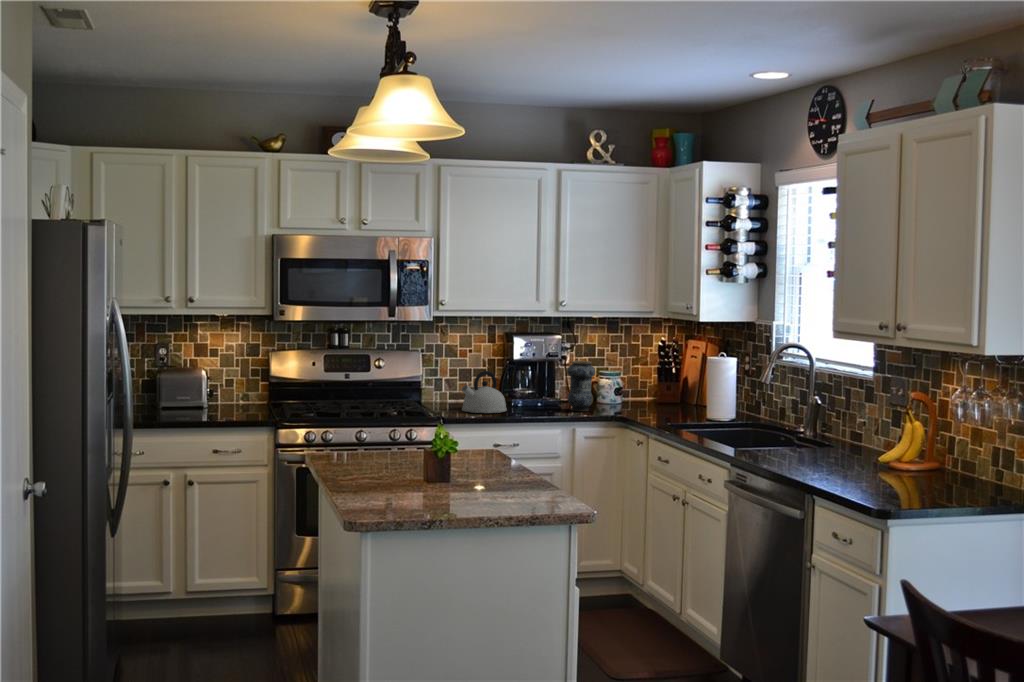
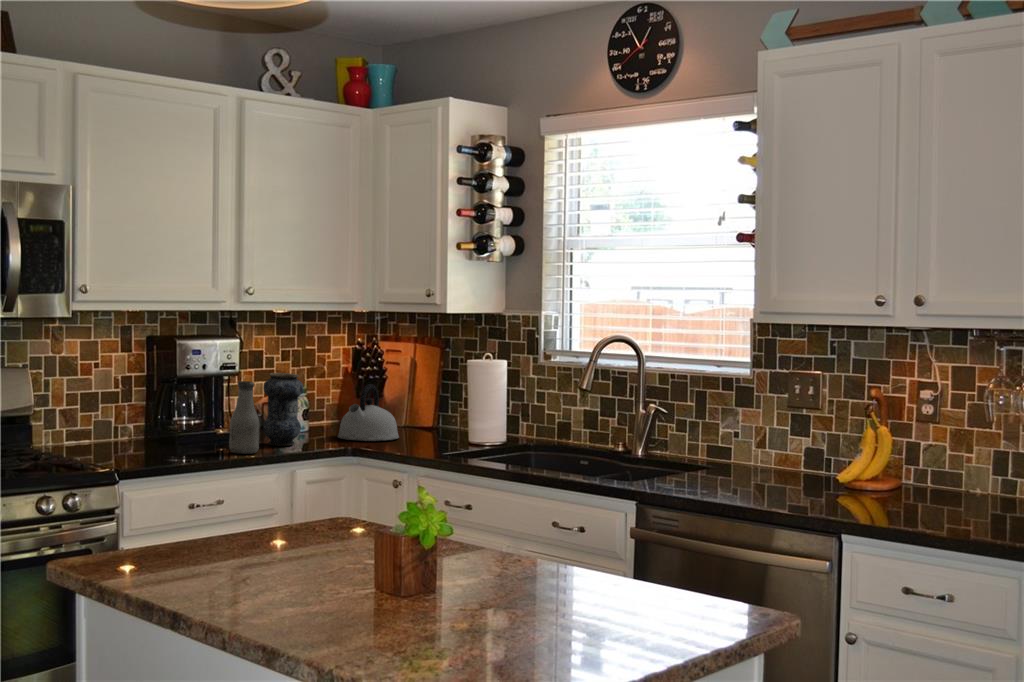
bottle: none [533,365,553,415] -> present [229,381,260,454]
kettle: present [462,371,507,413] -> present [338,384,399,441]

